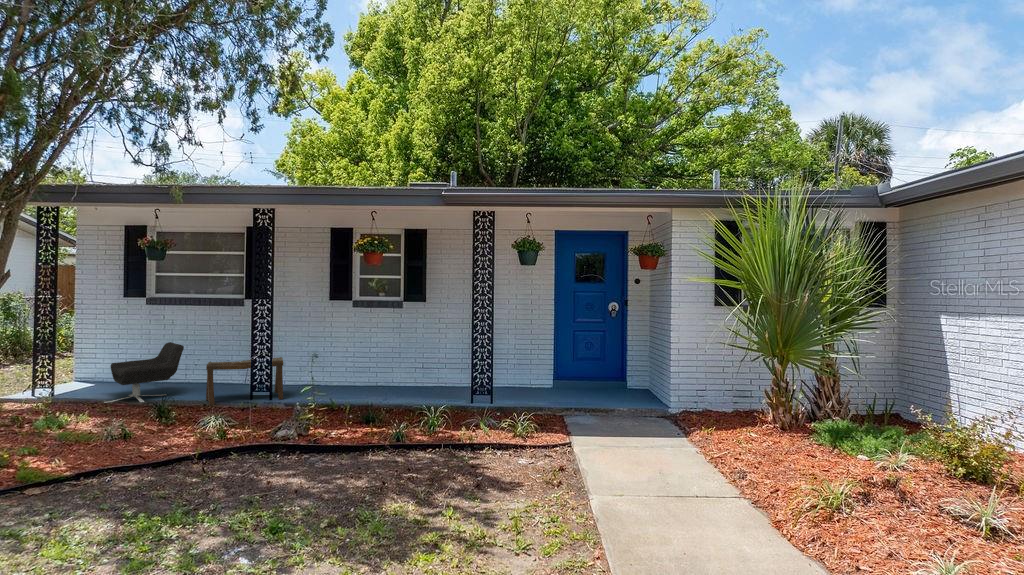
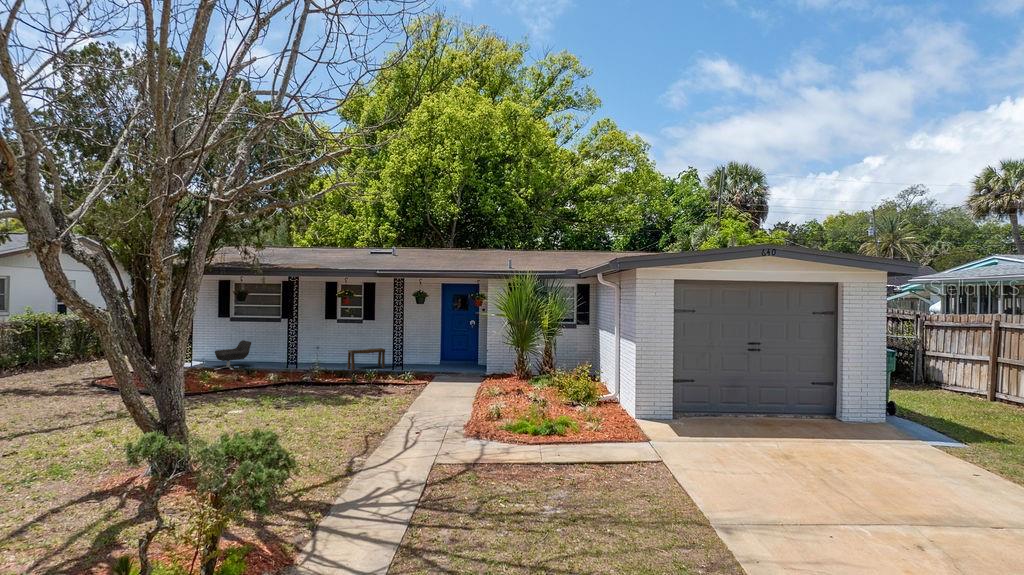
bench: present [206,357,283,405] -> present [347,348,385,370]

